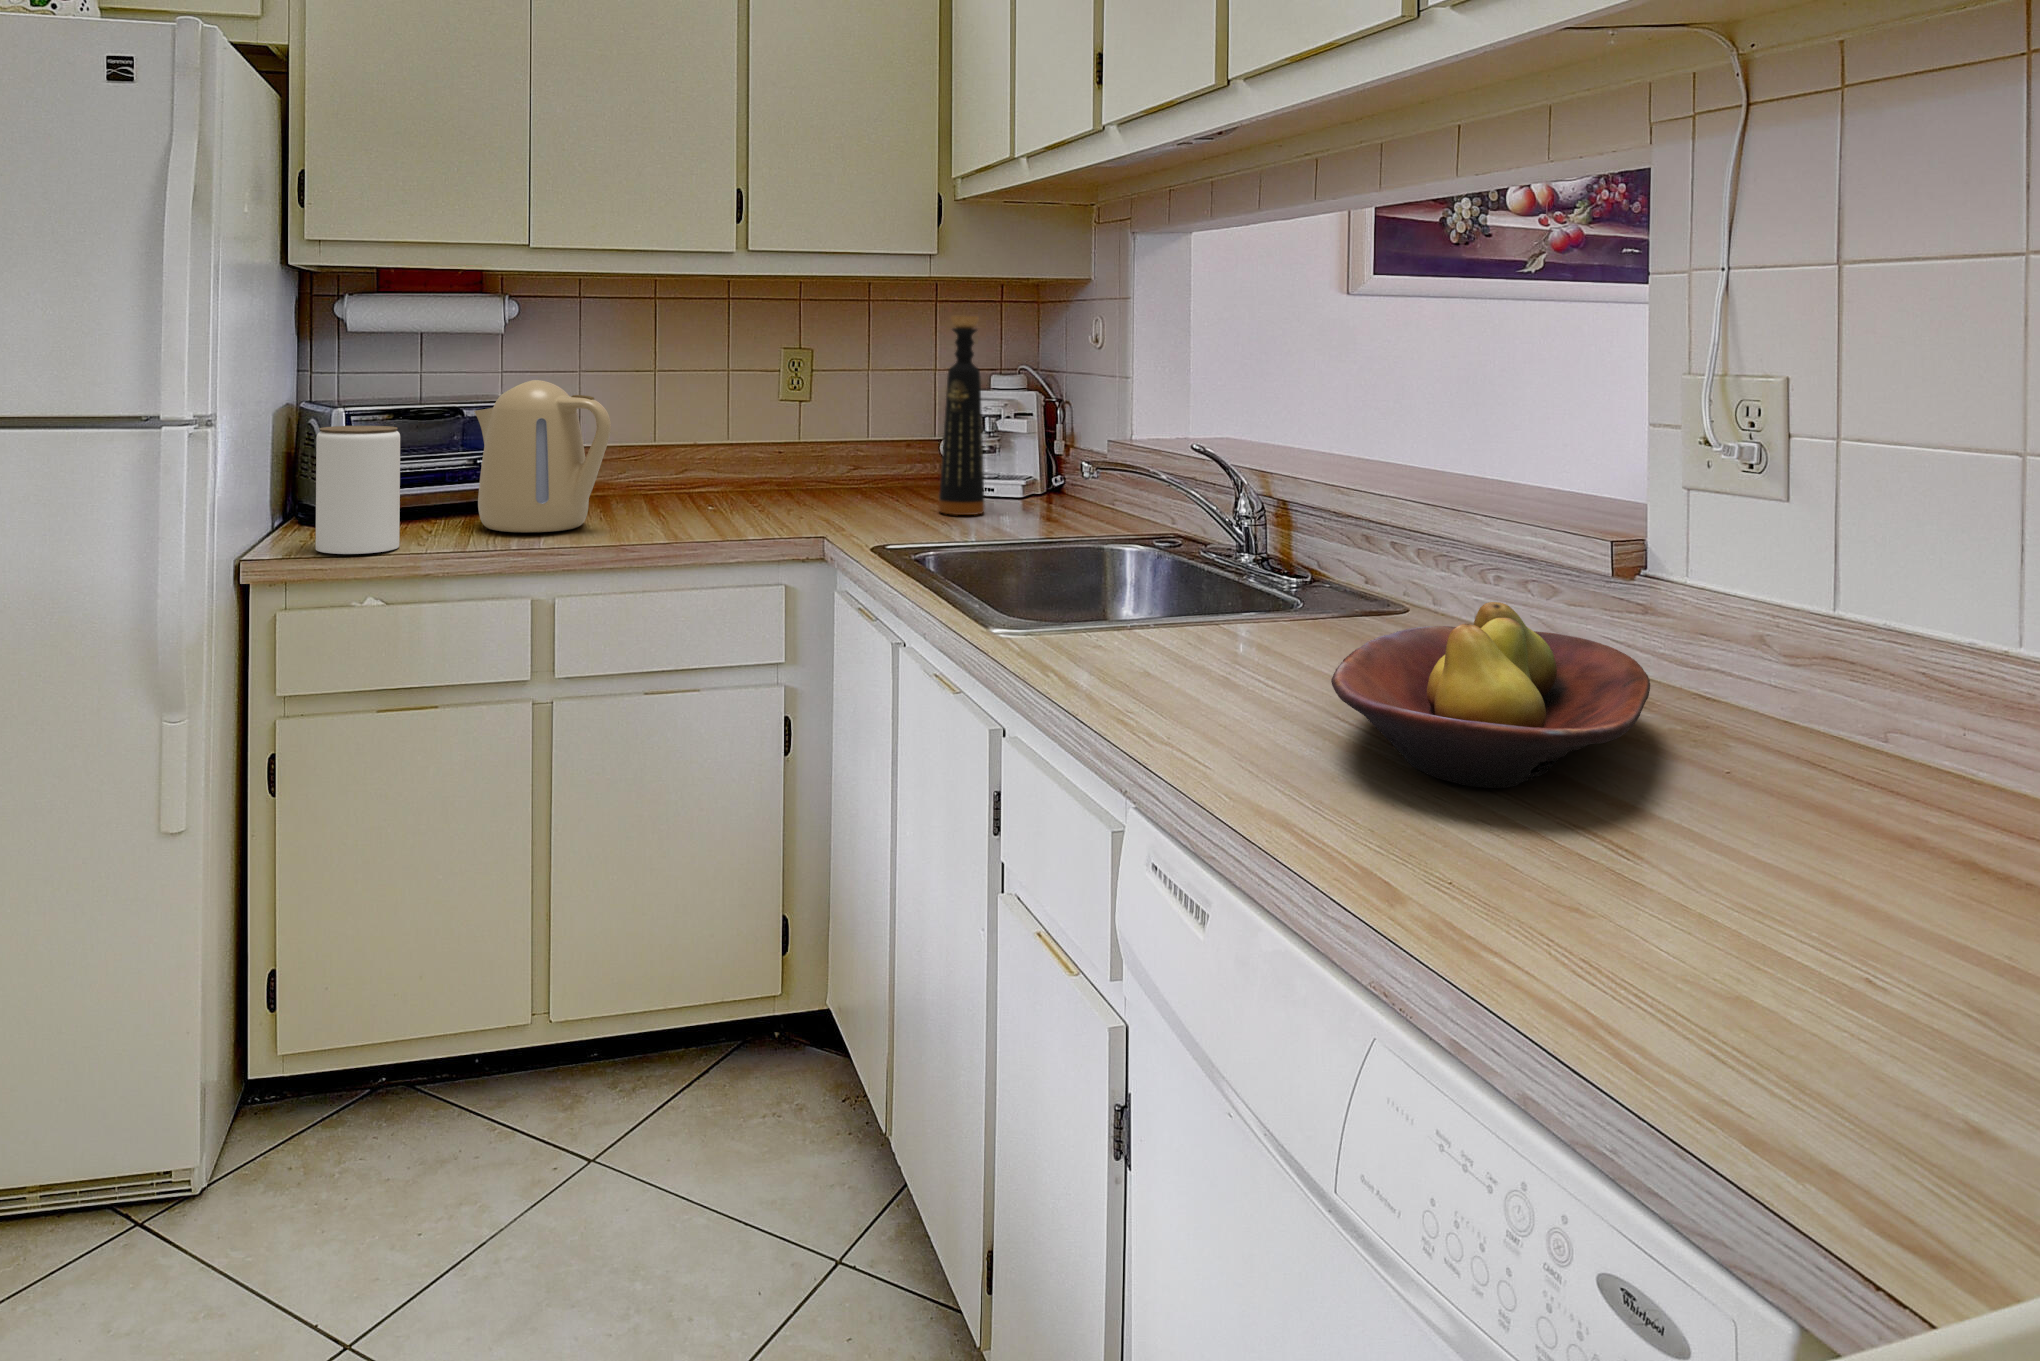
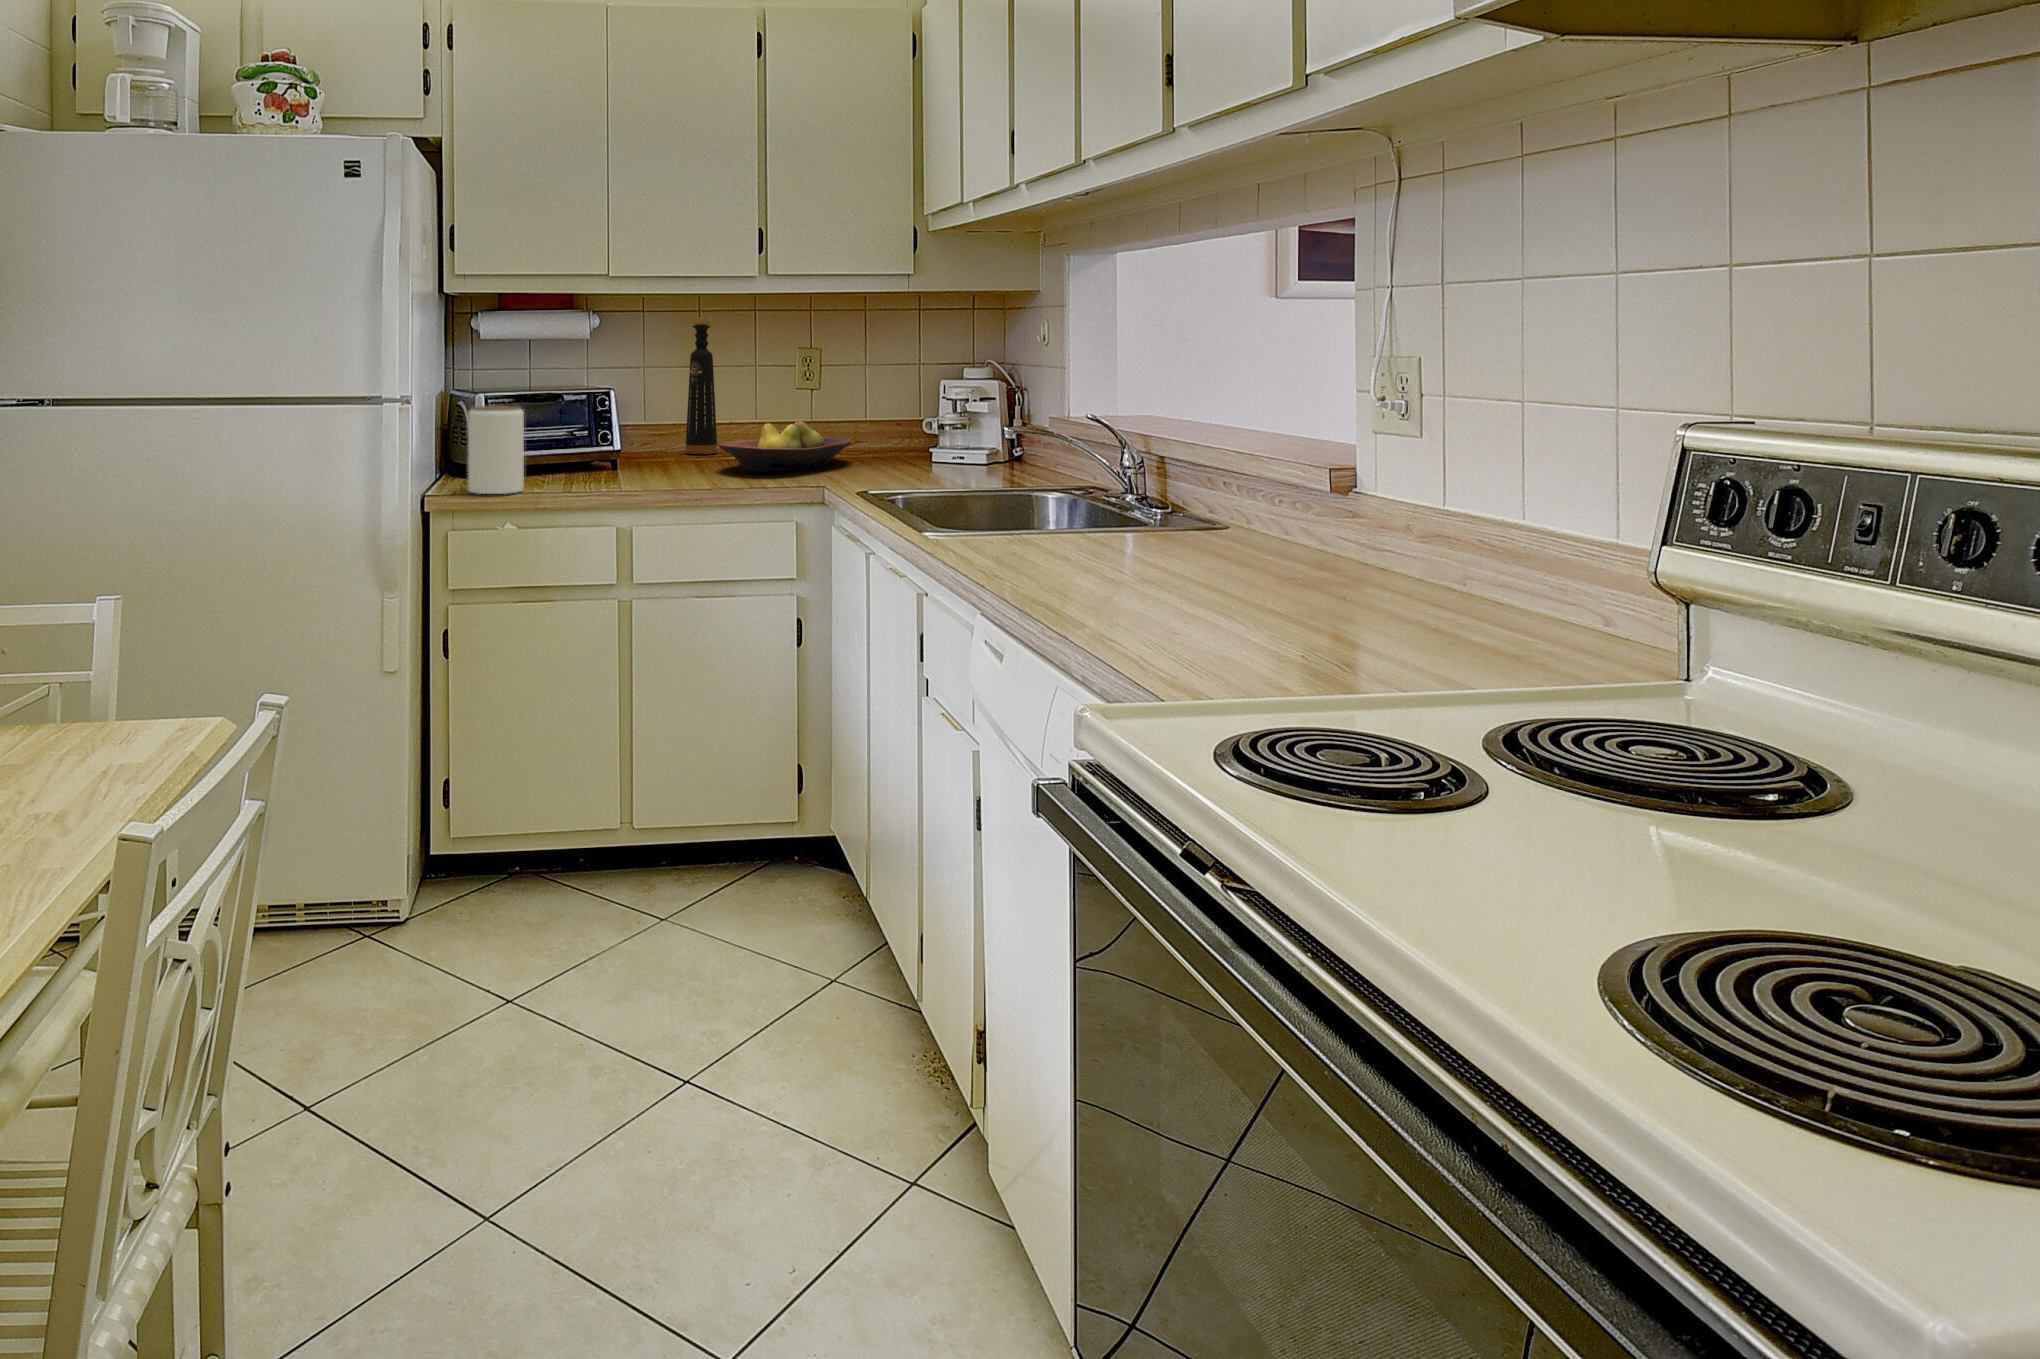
bottle: present [939,316,985,515] -> present [686,317,717,454]
kettle: present [474,380,611,532] -> none [572,373,669,482]
fruit bowl: present [1331,602,1650,788] -> present [719,421,852,472]

